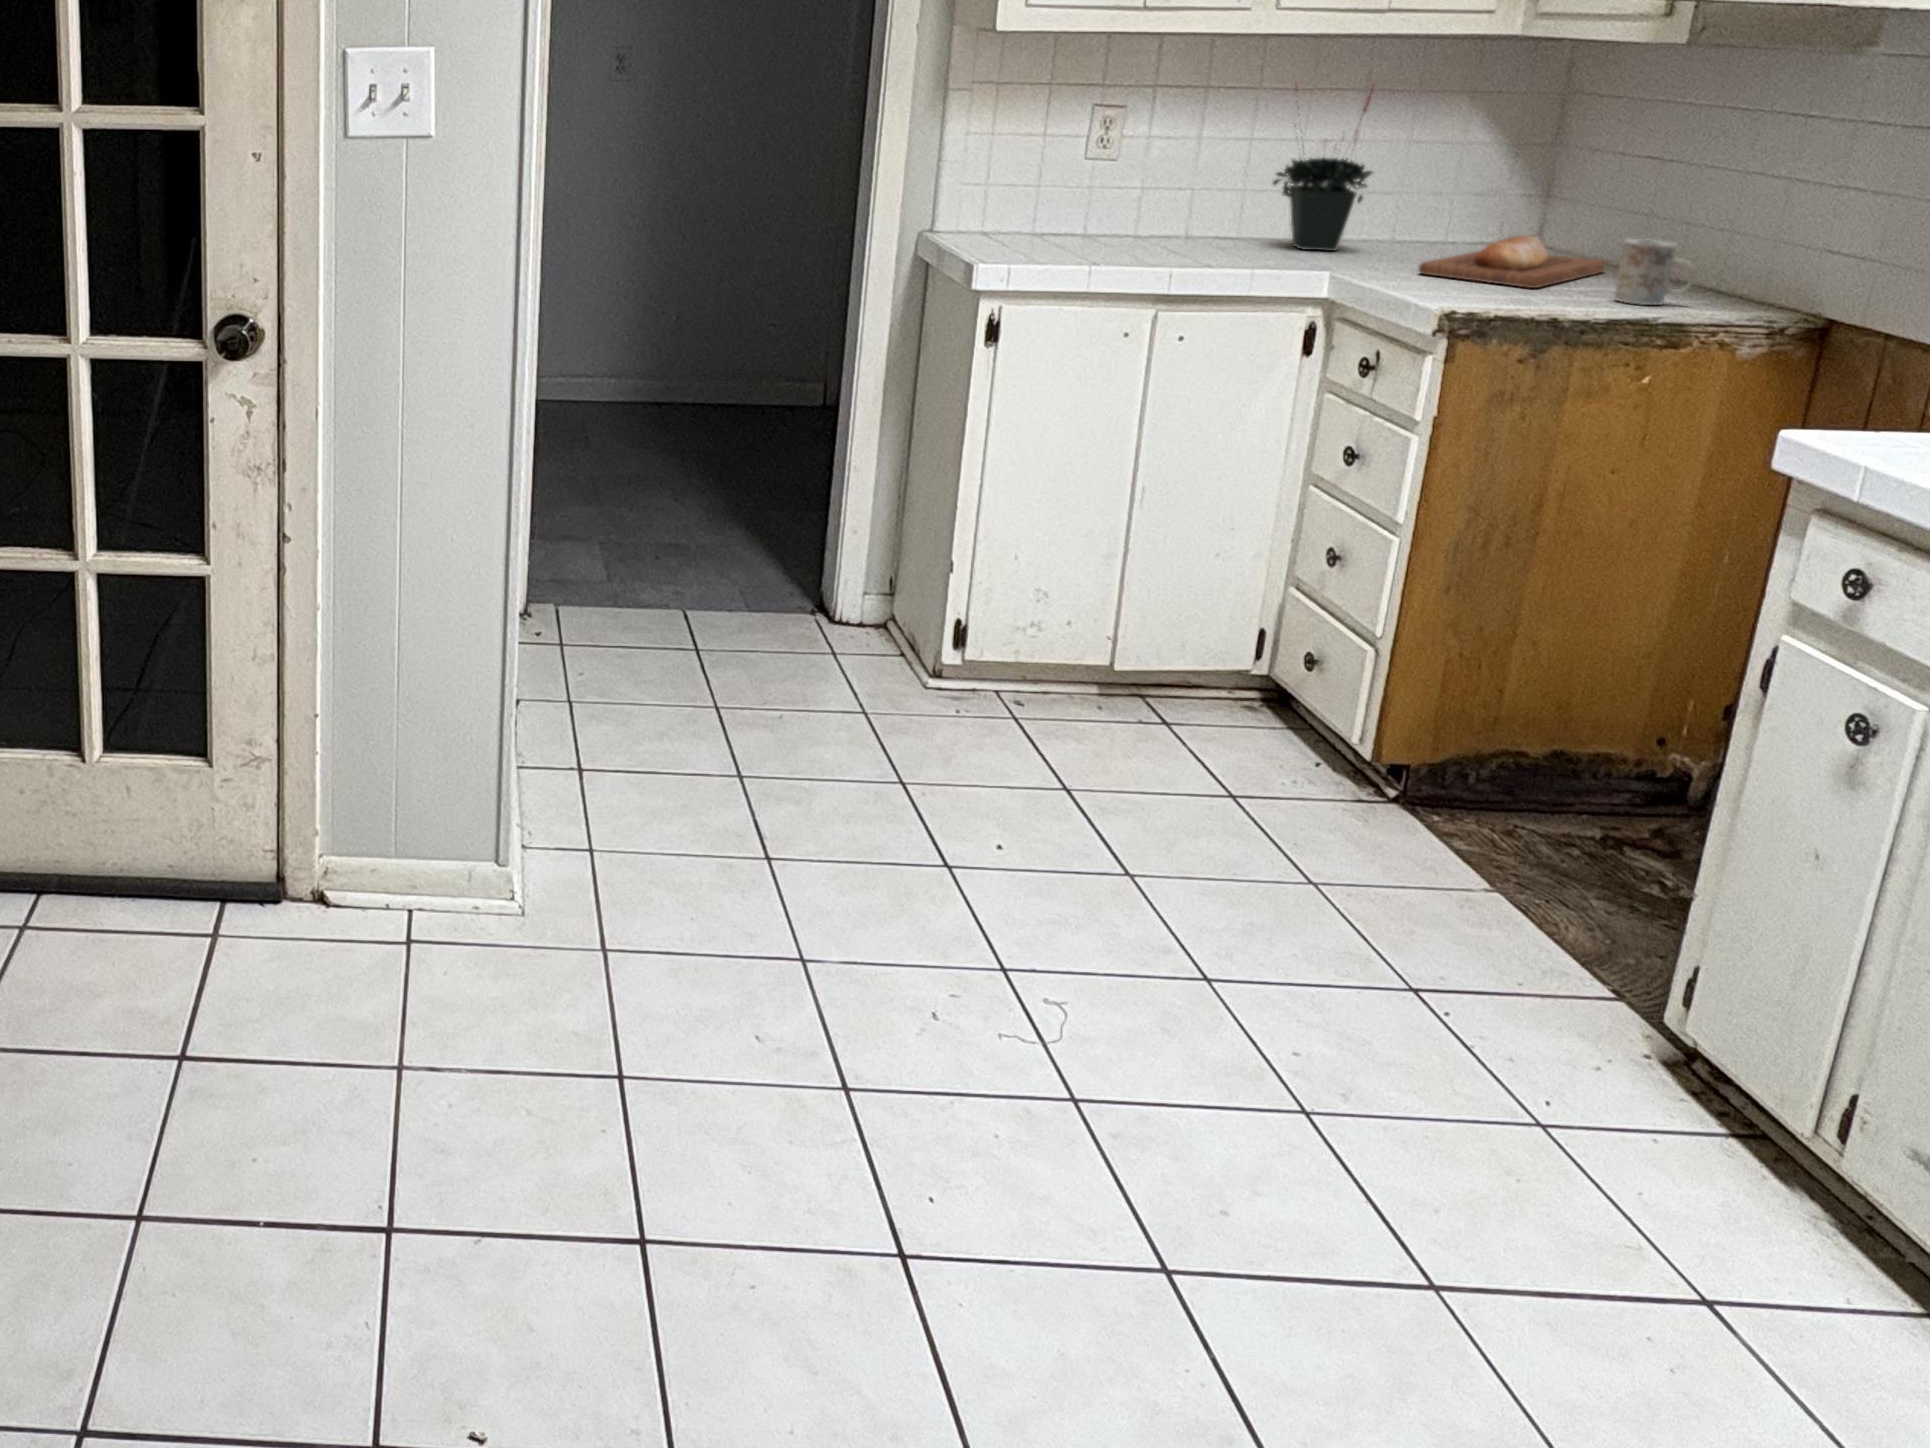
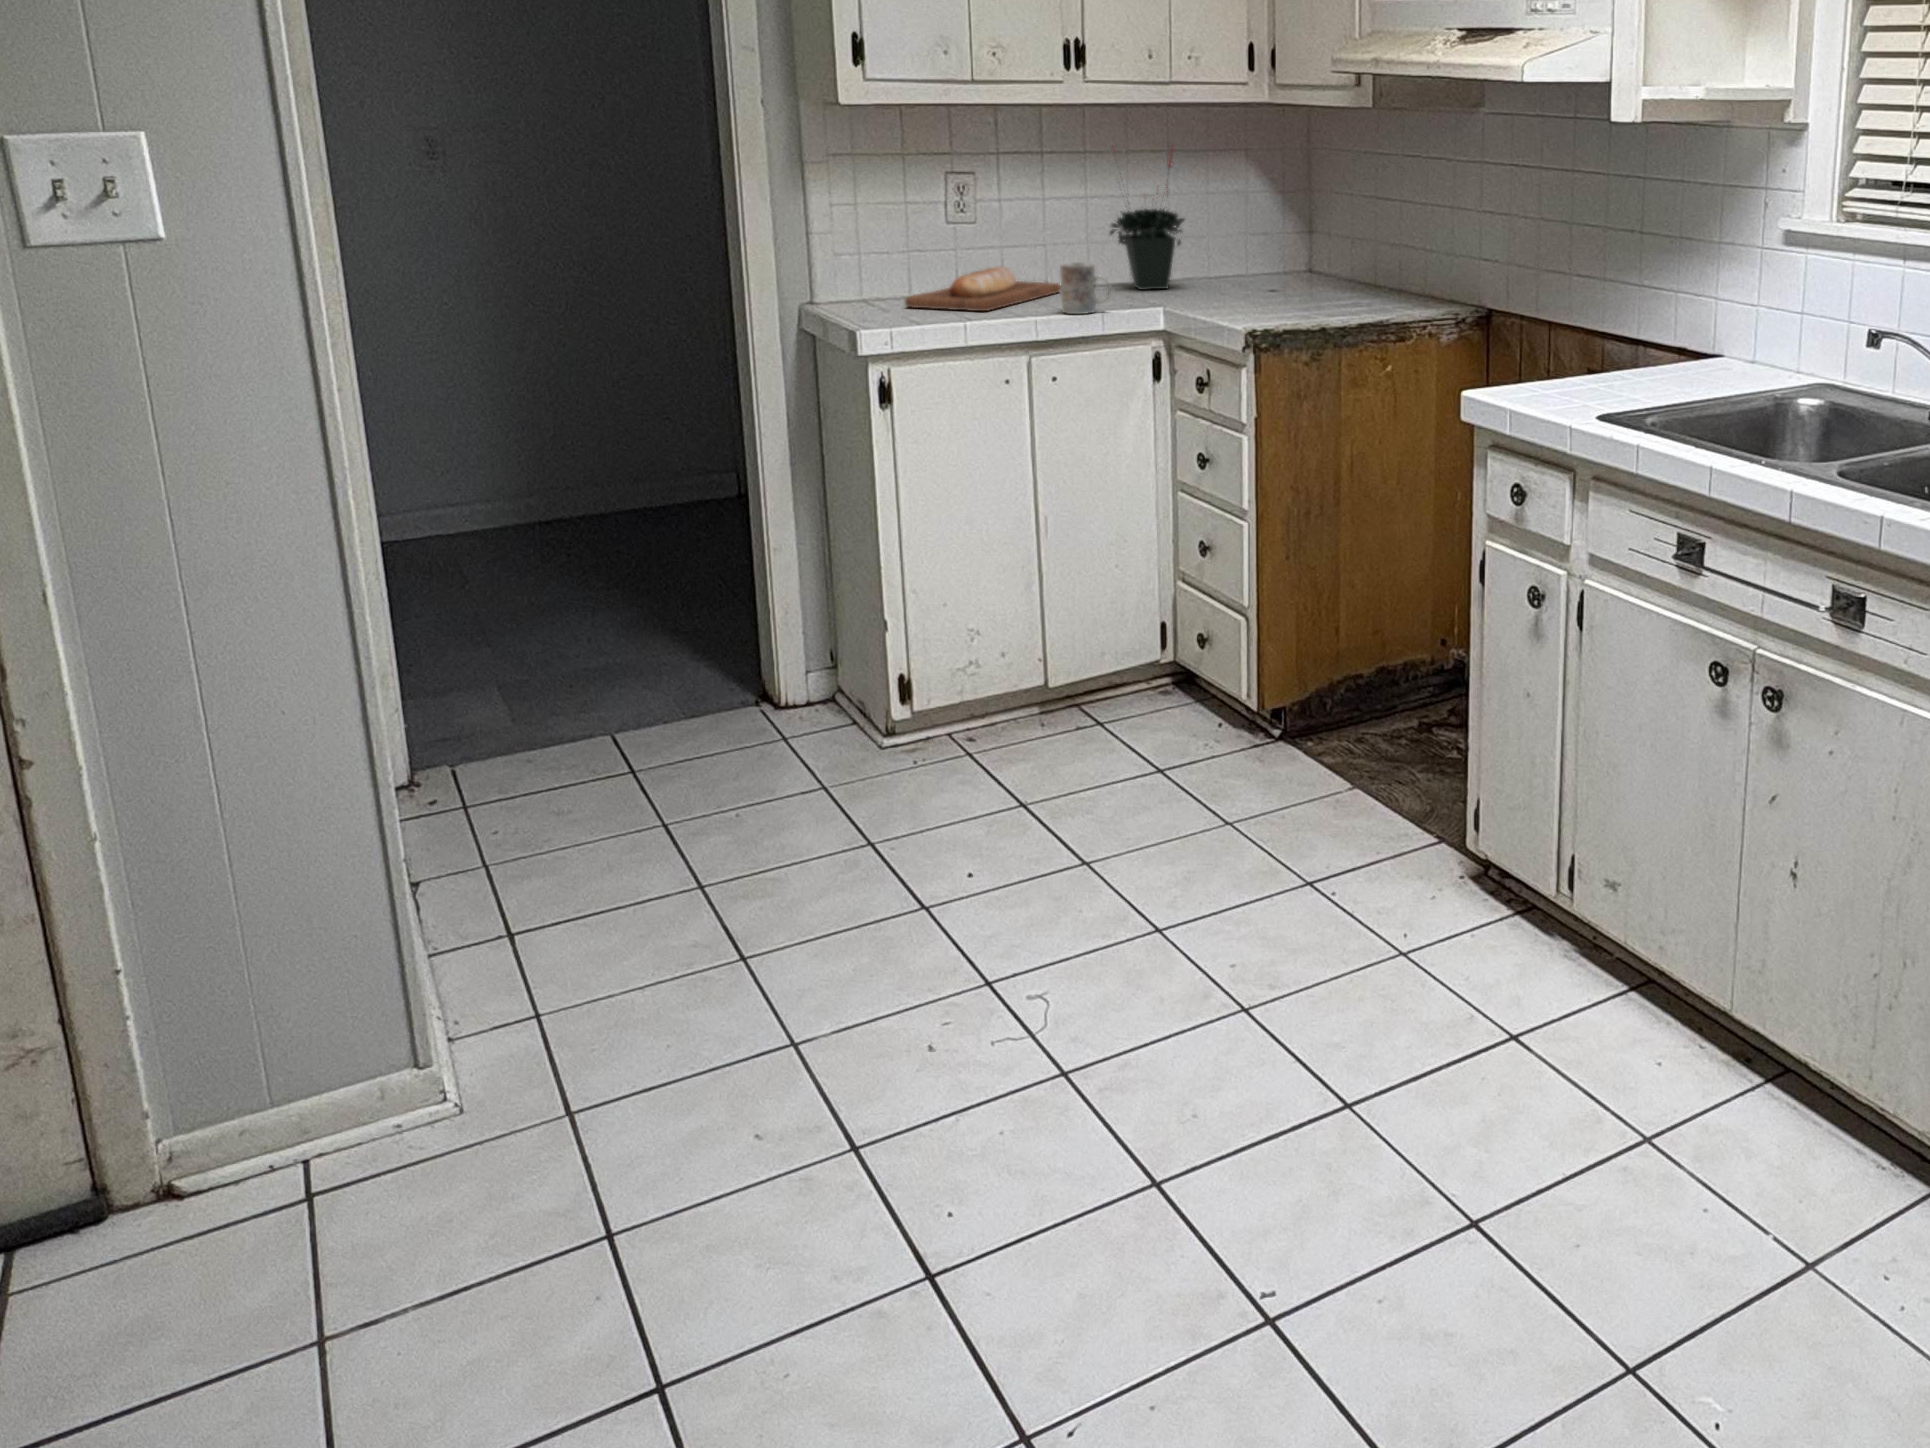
bread loaf: present [1419,235,1606,288] -> present [905,267,1061,311]
mug: present [1614,239,1694,305] -> present [1060,262,1111,314]

